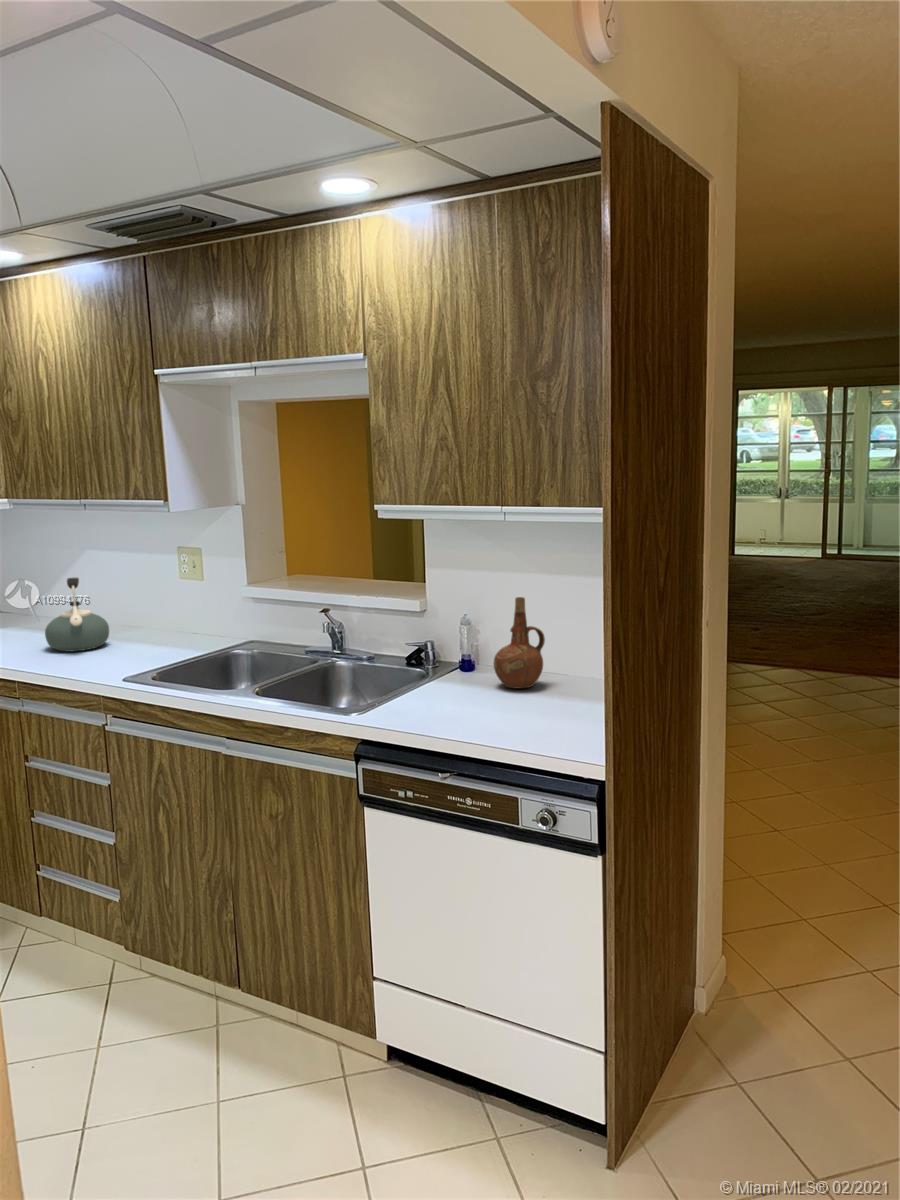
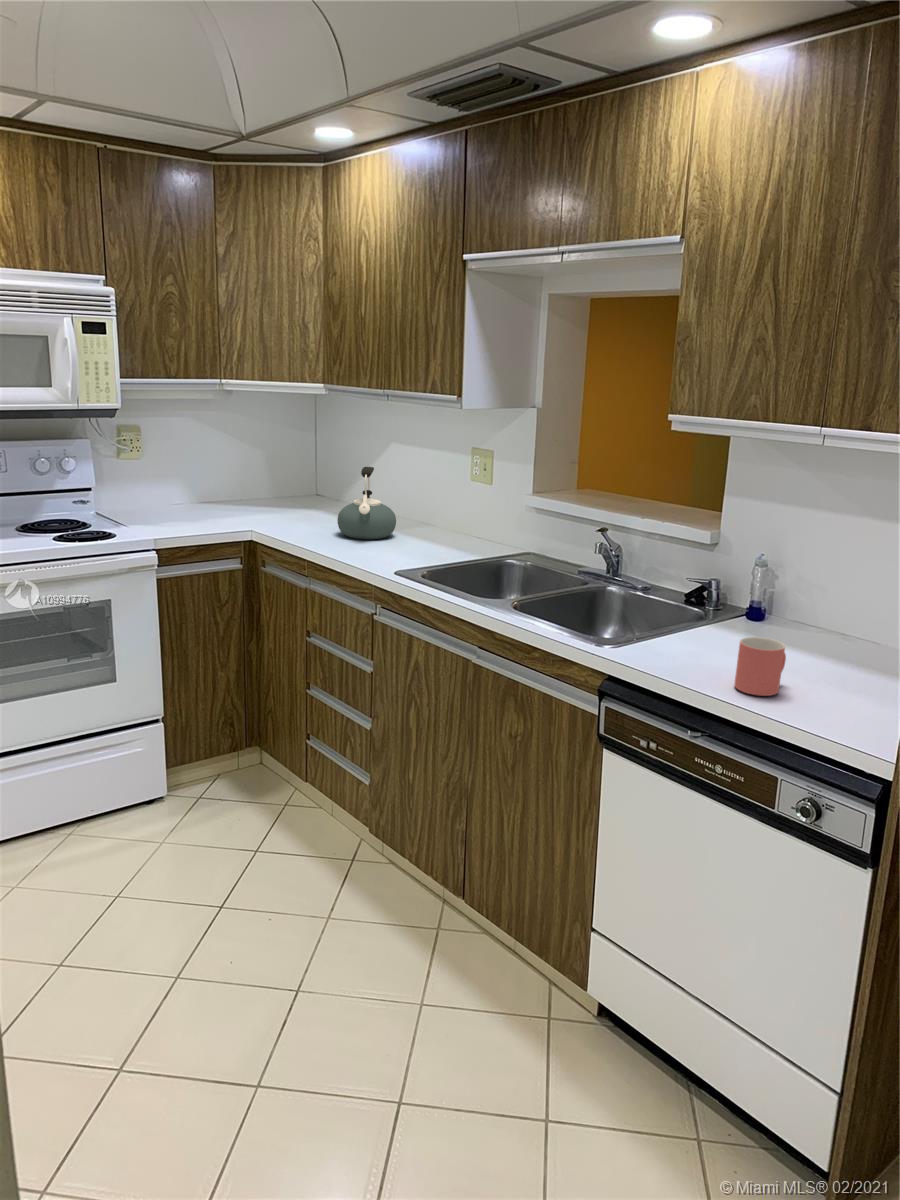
ceramic pitcher: present [493,597,545,688] -> none [784,541,855,649]
mug: none [468,684,505,733] -> present [735,637,786,696]

